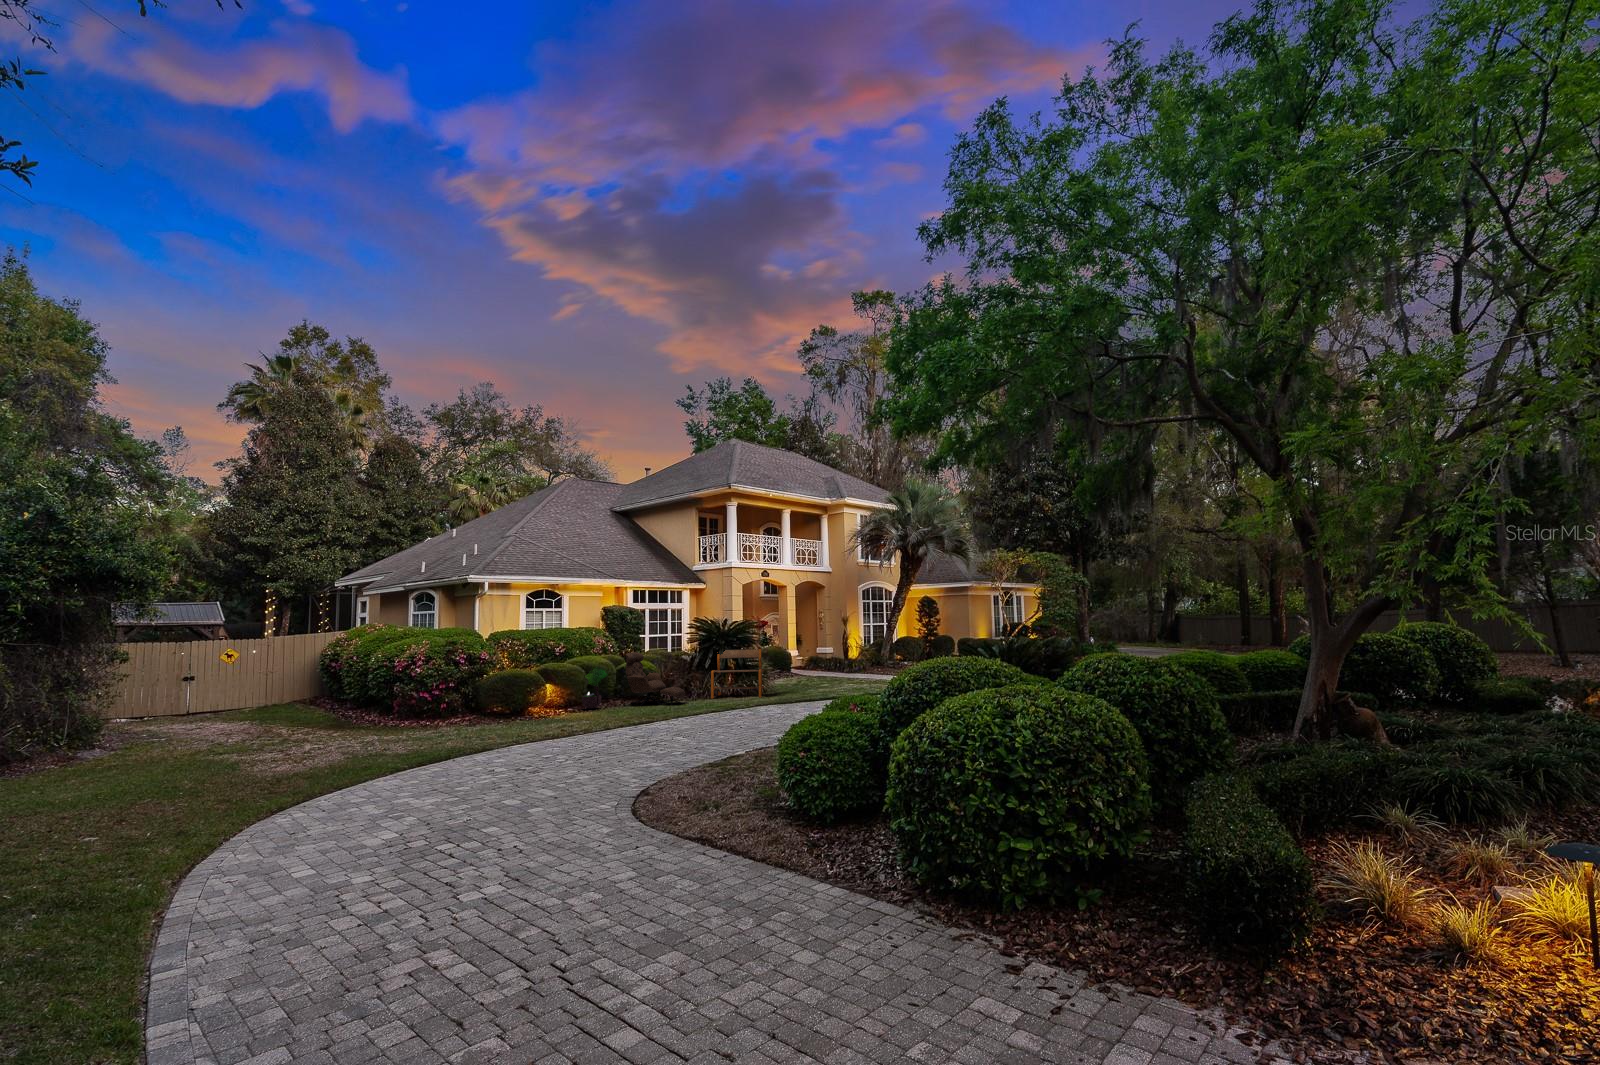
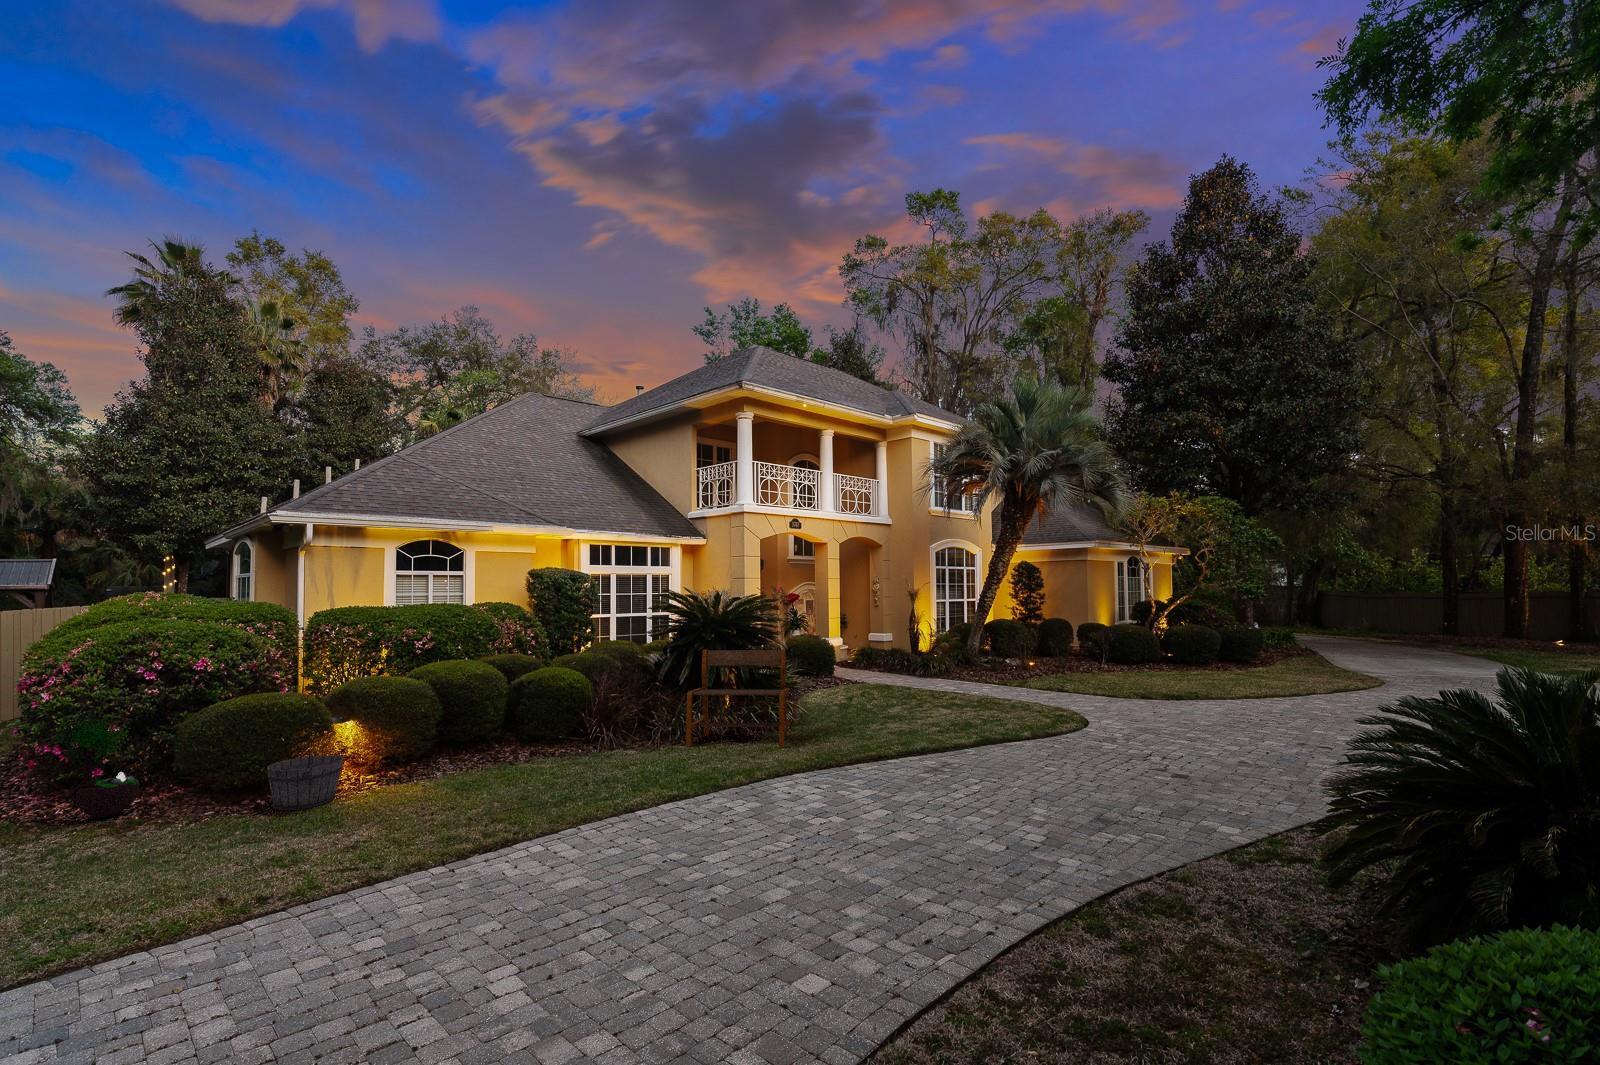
lounge chair: present [626,652,685,706] -> none [507,656,629,771]
potted tree: present [582,668,606,709] -> present [51,707,140,817]
wooden bucket: none [534,690,564,716] -> present [267,747,344,810]

